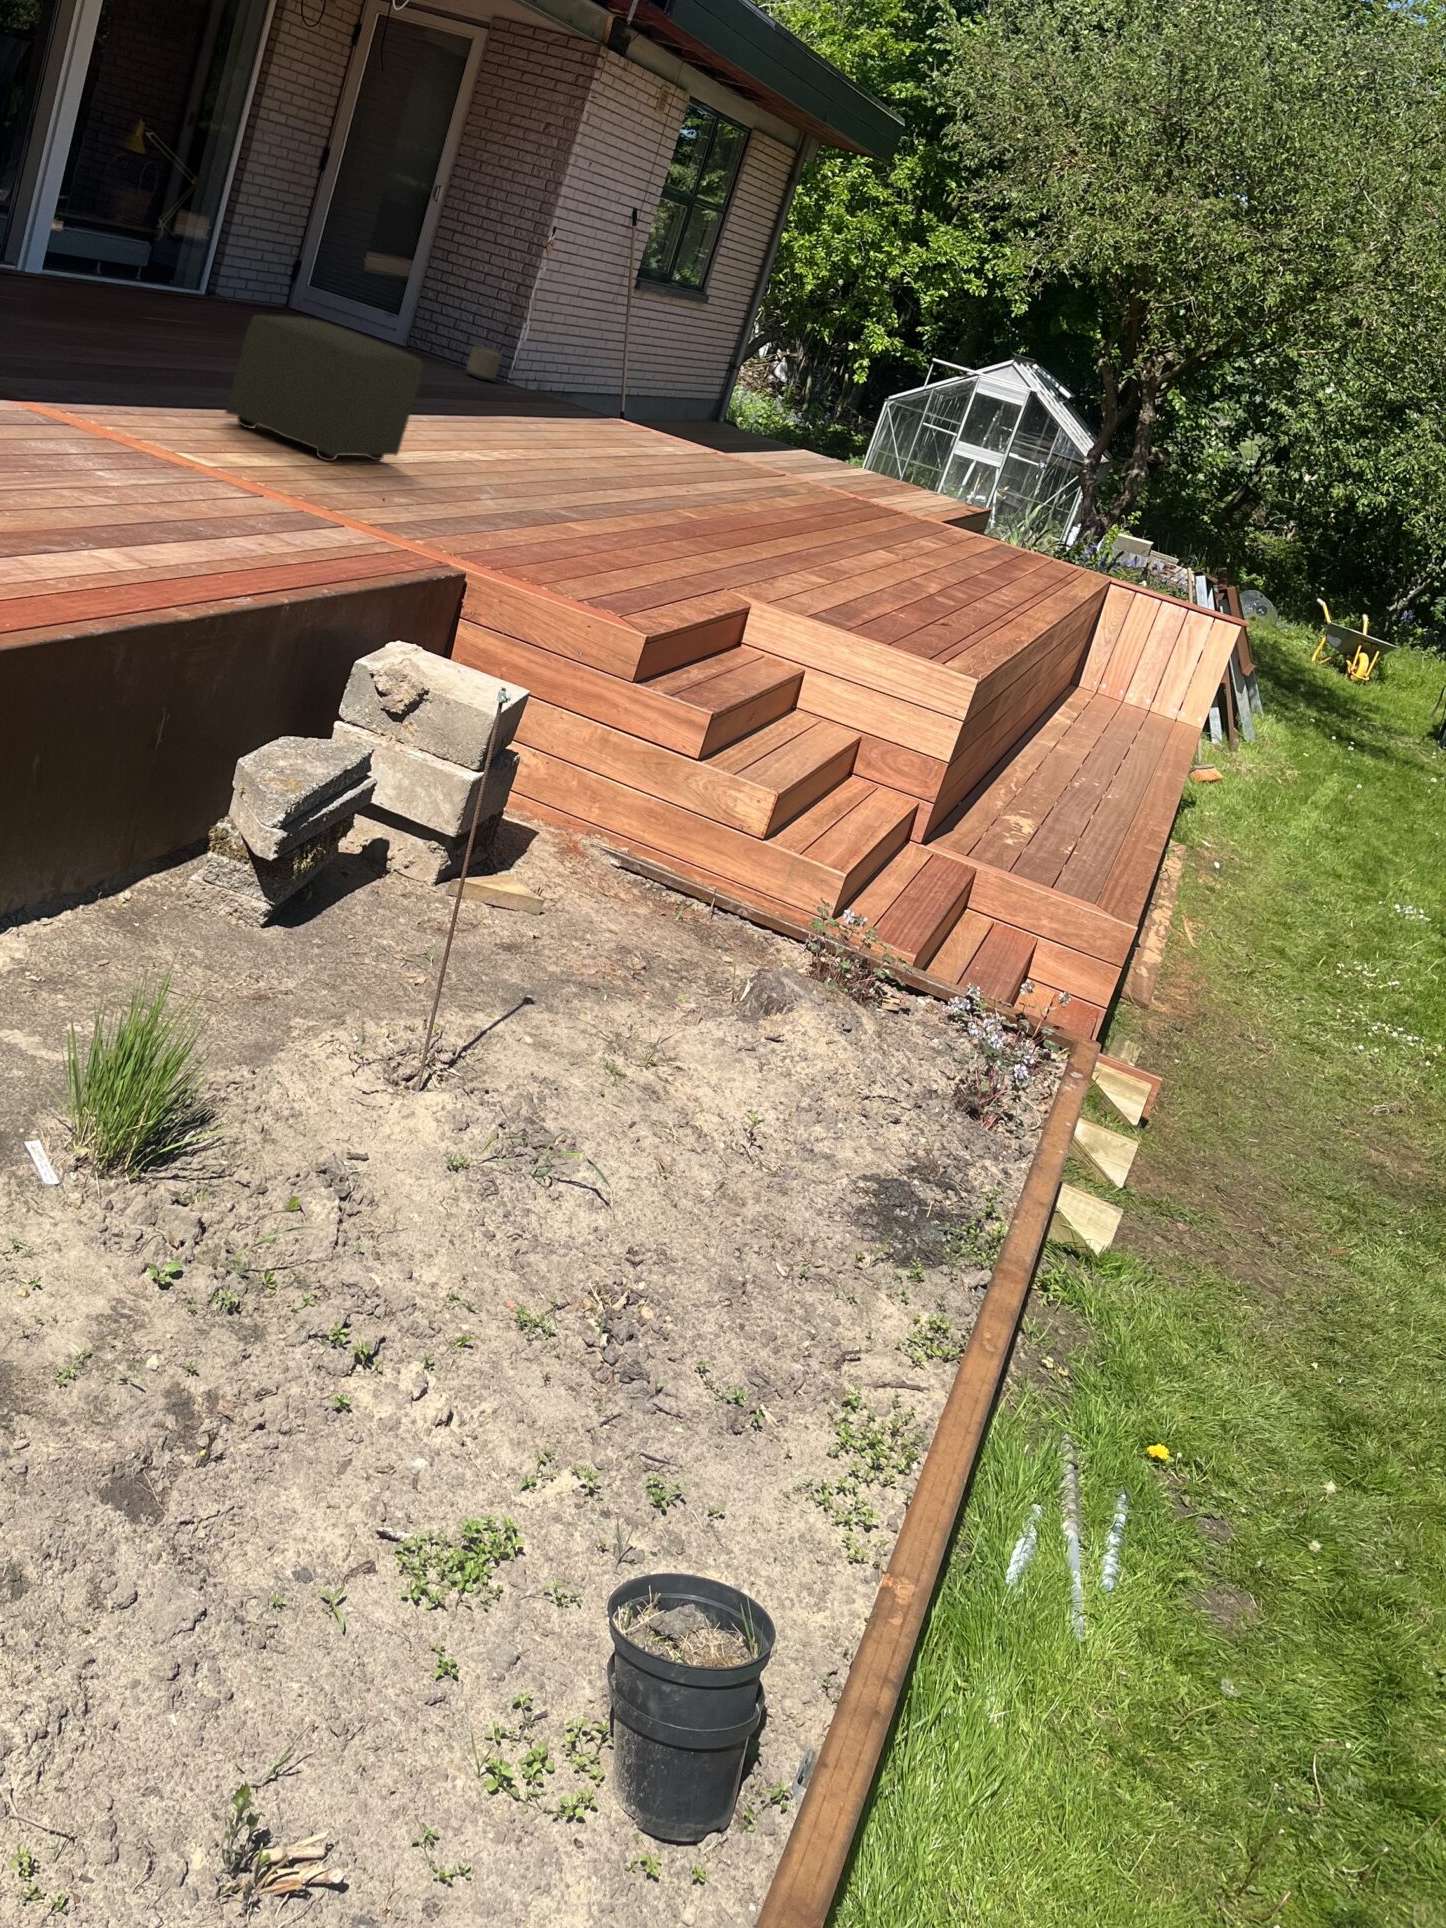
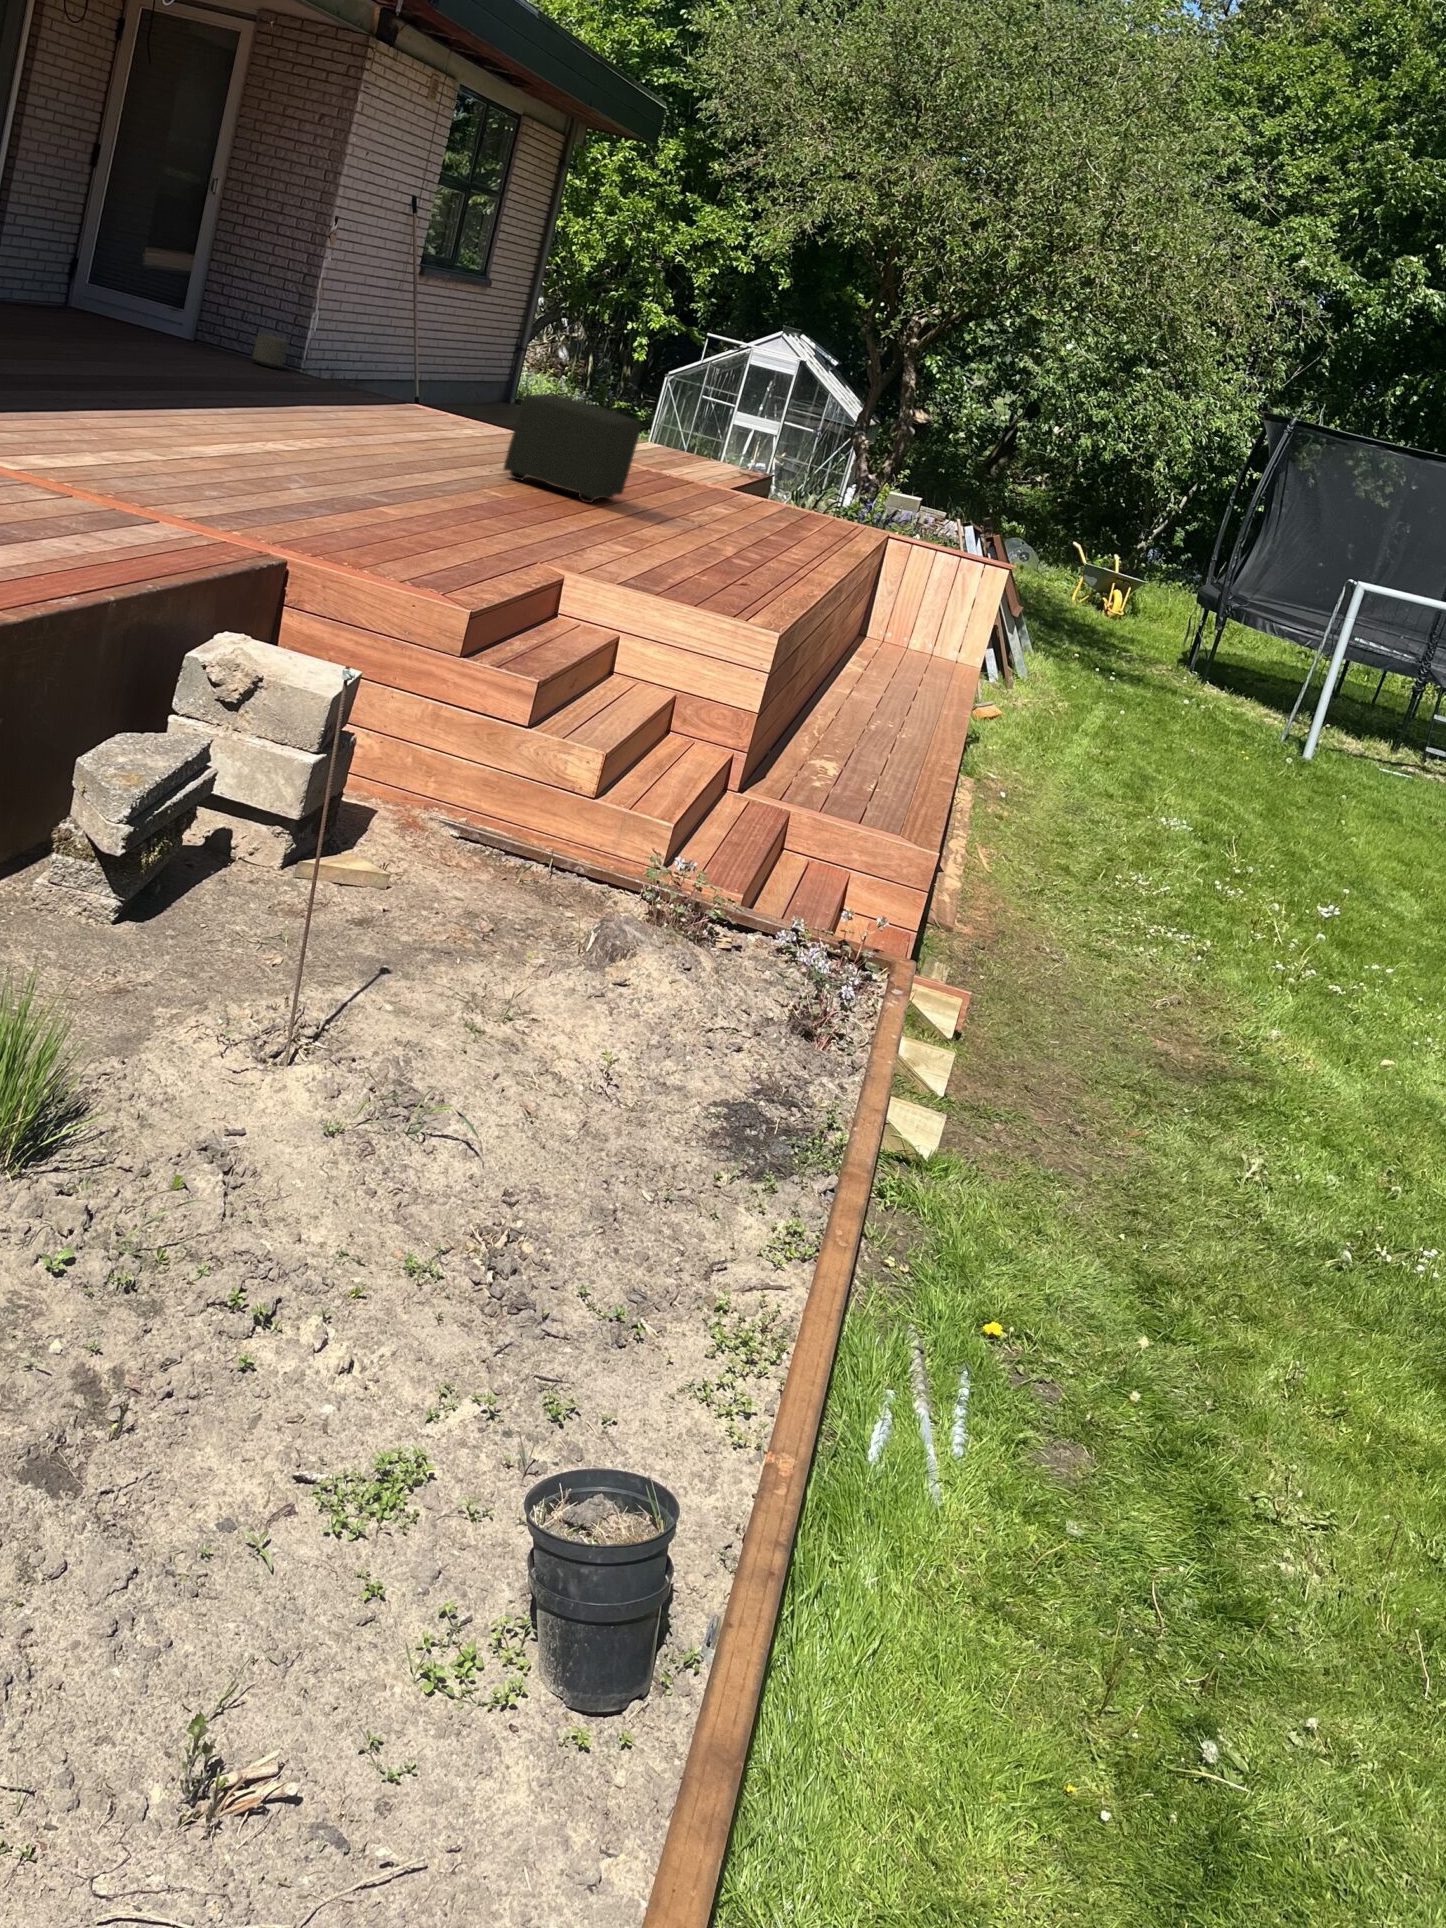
ottoman: present [226,315,423,461] -> present [503,394,642,503]

